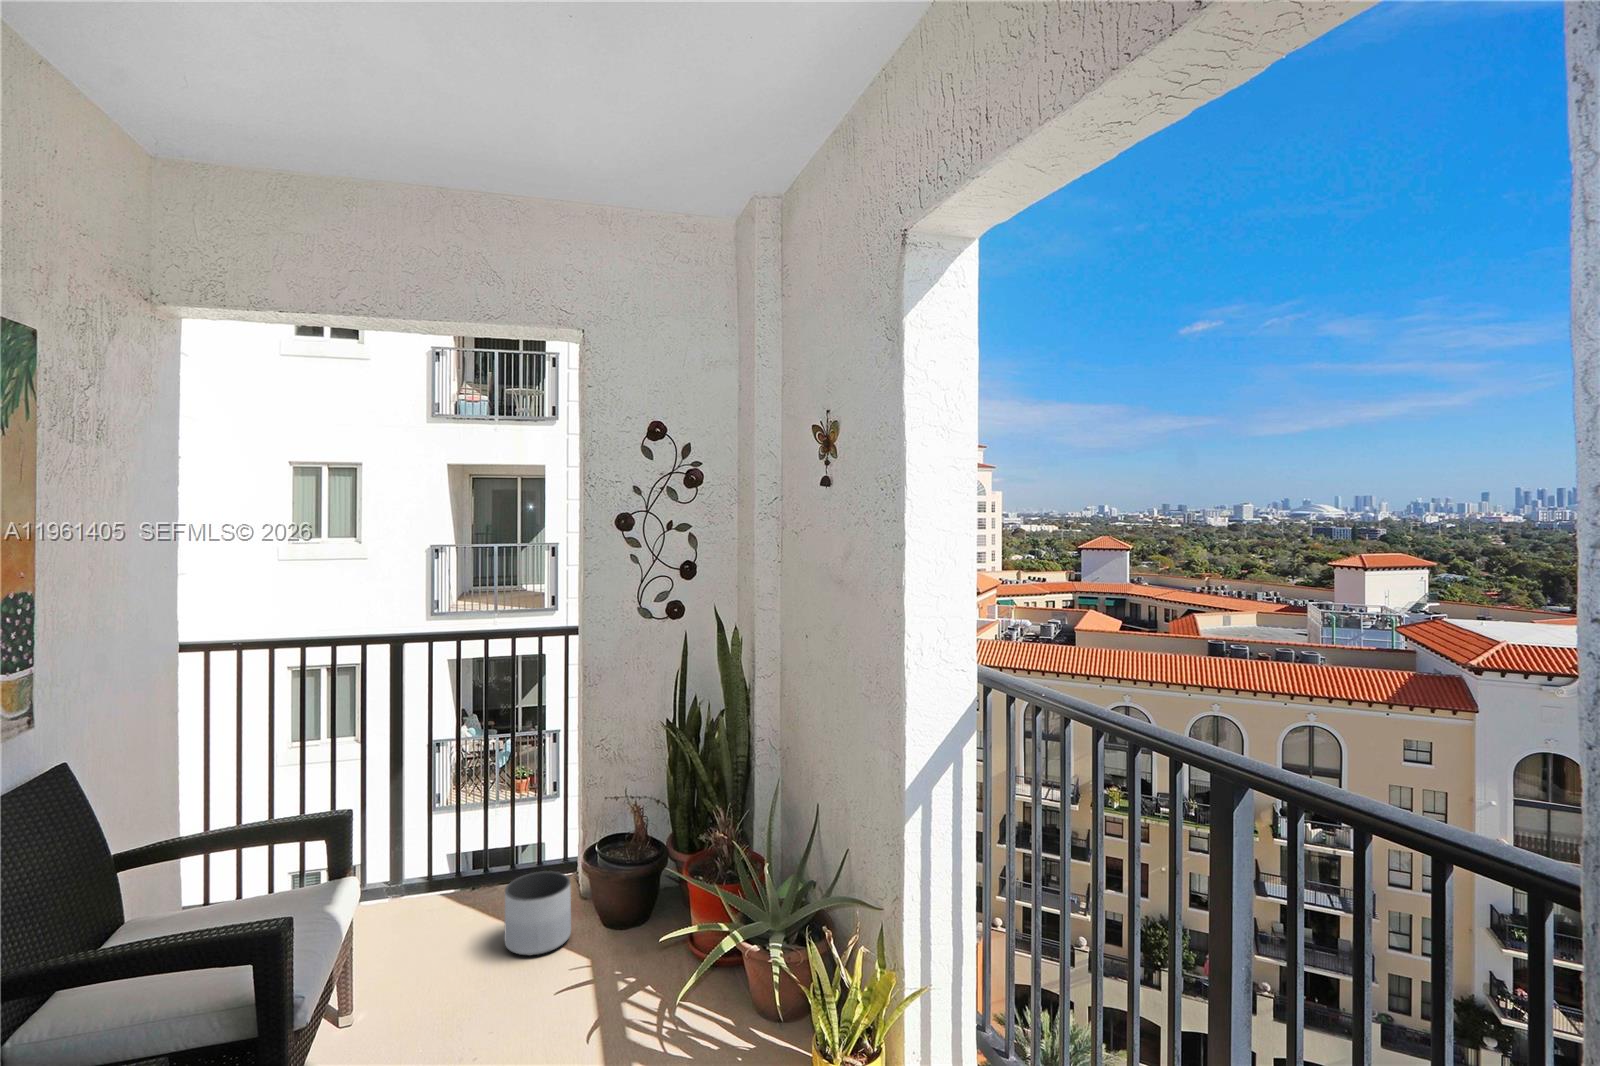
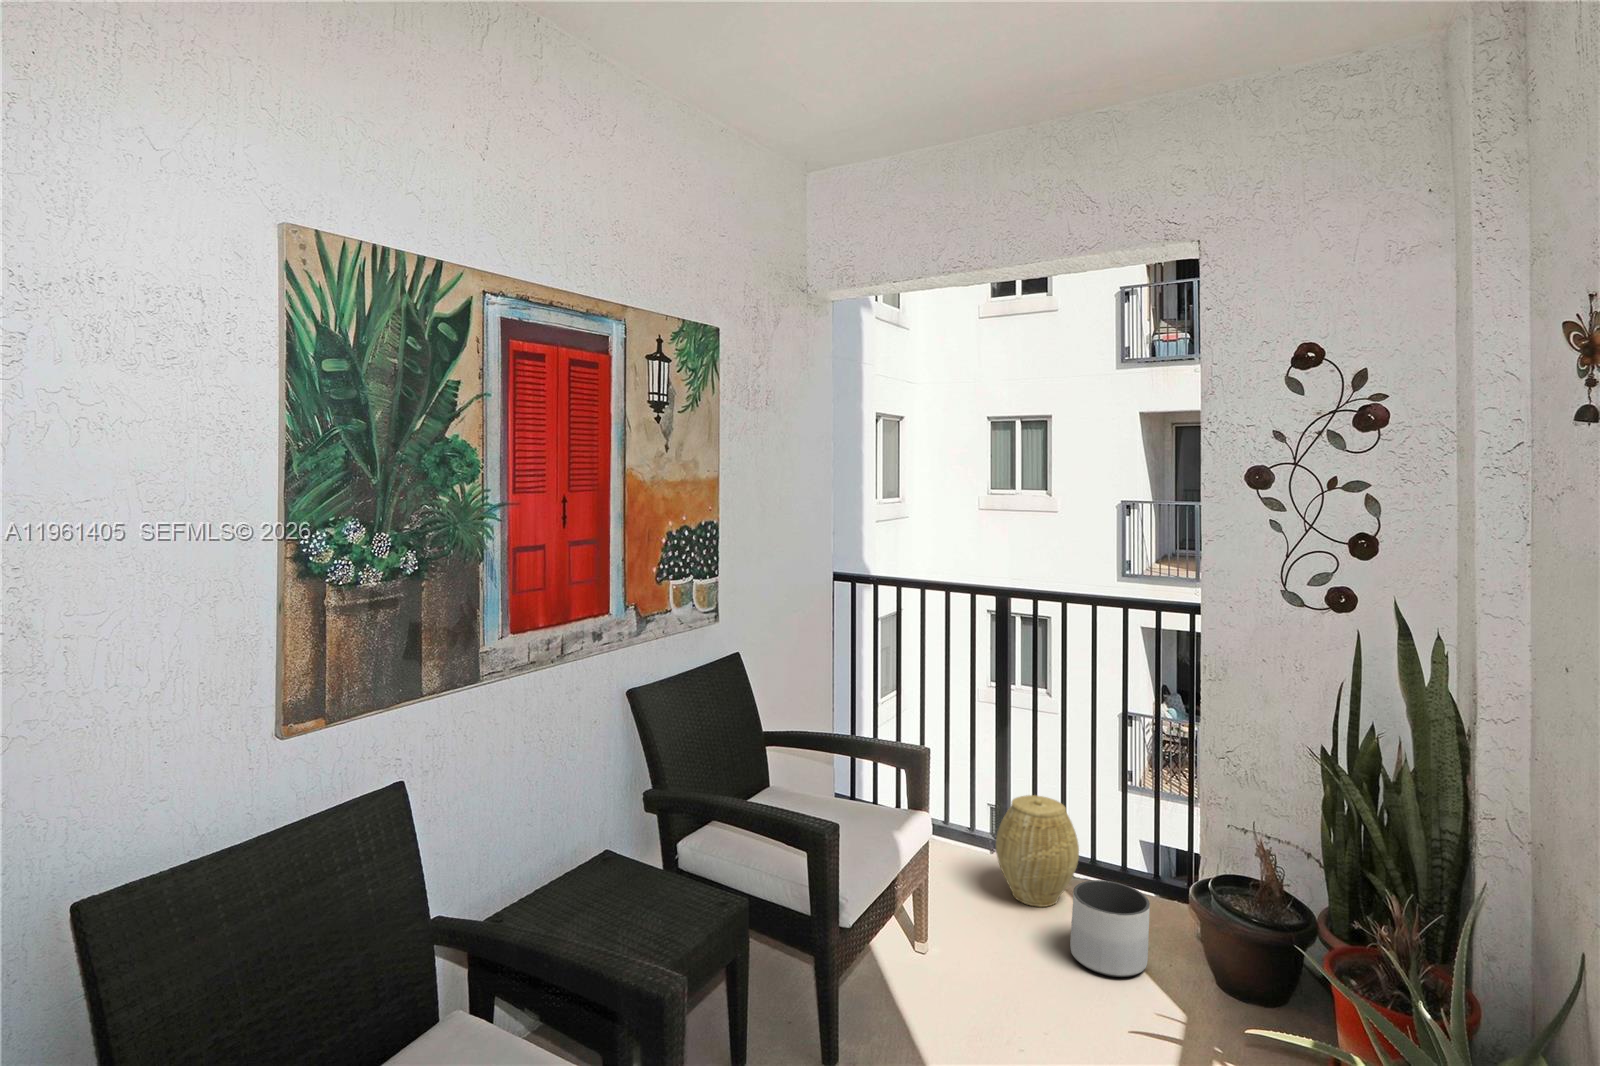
woven basket: none [412,820,494,927] -> present [996,795,1079,907]

